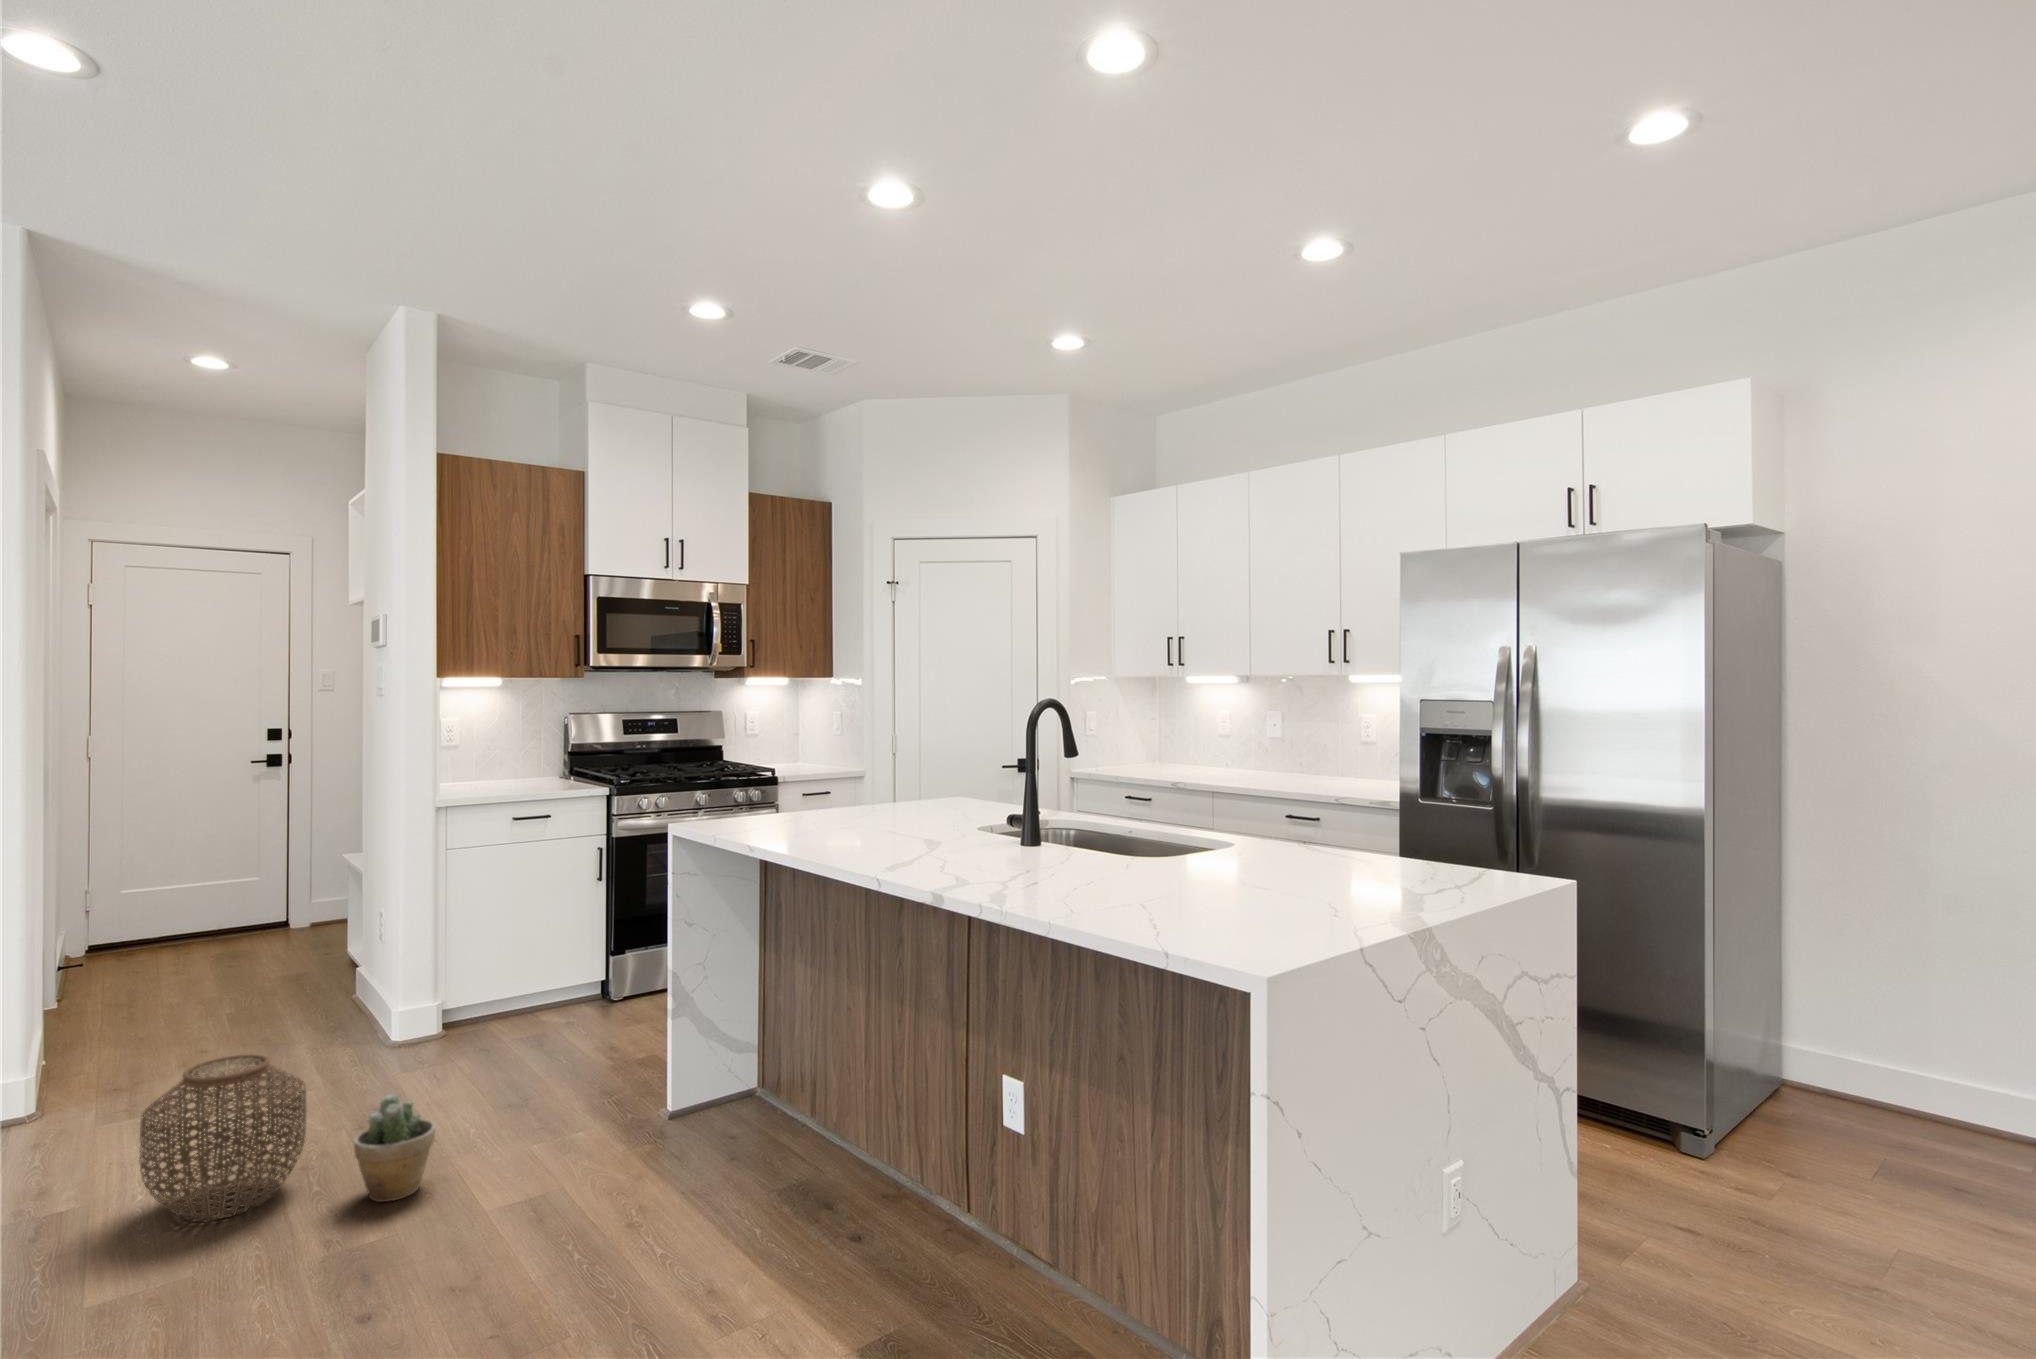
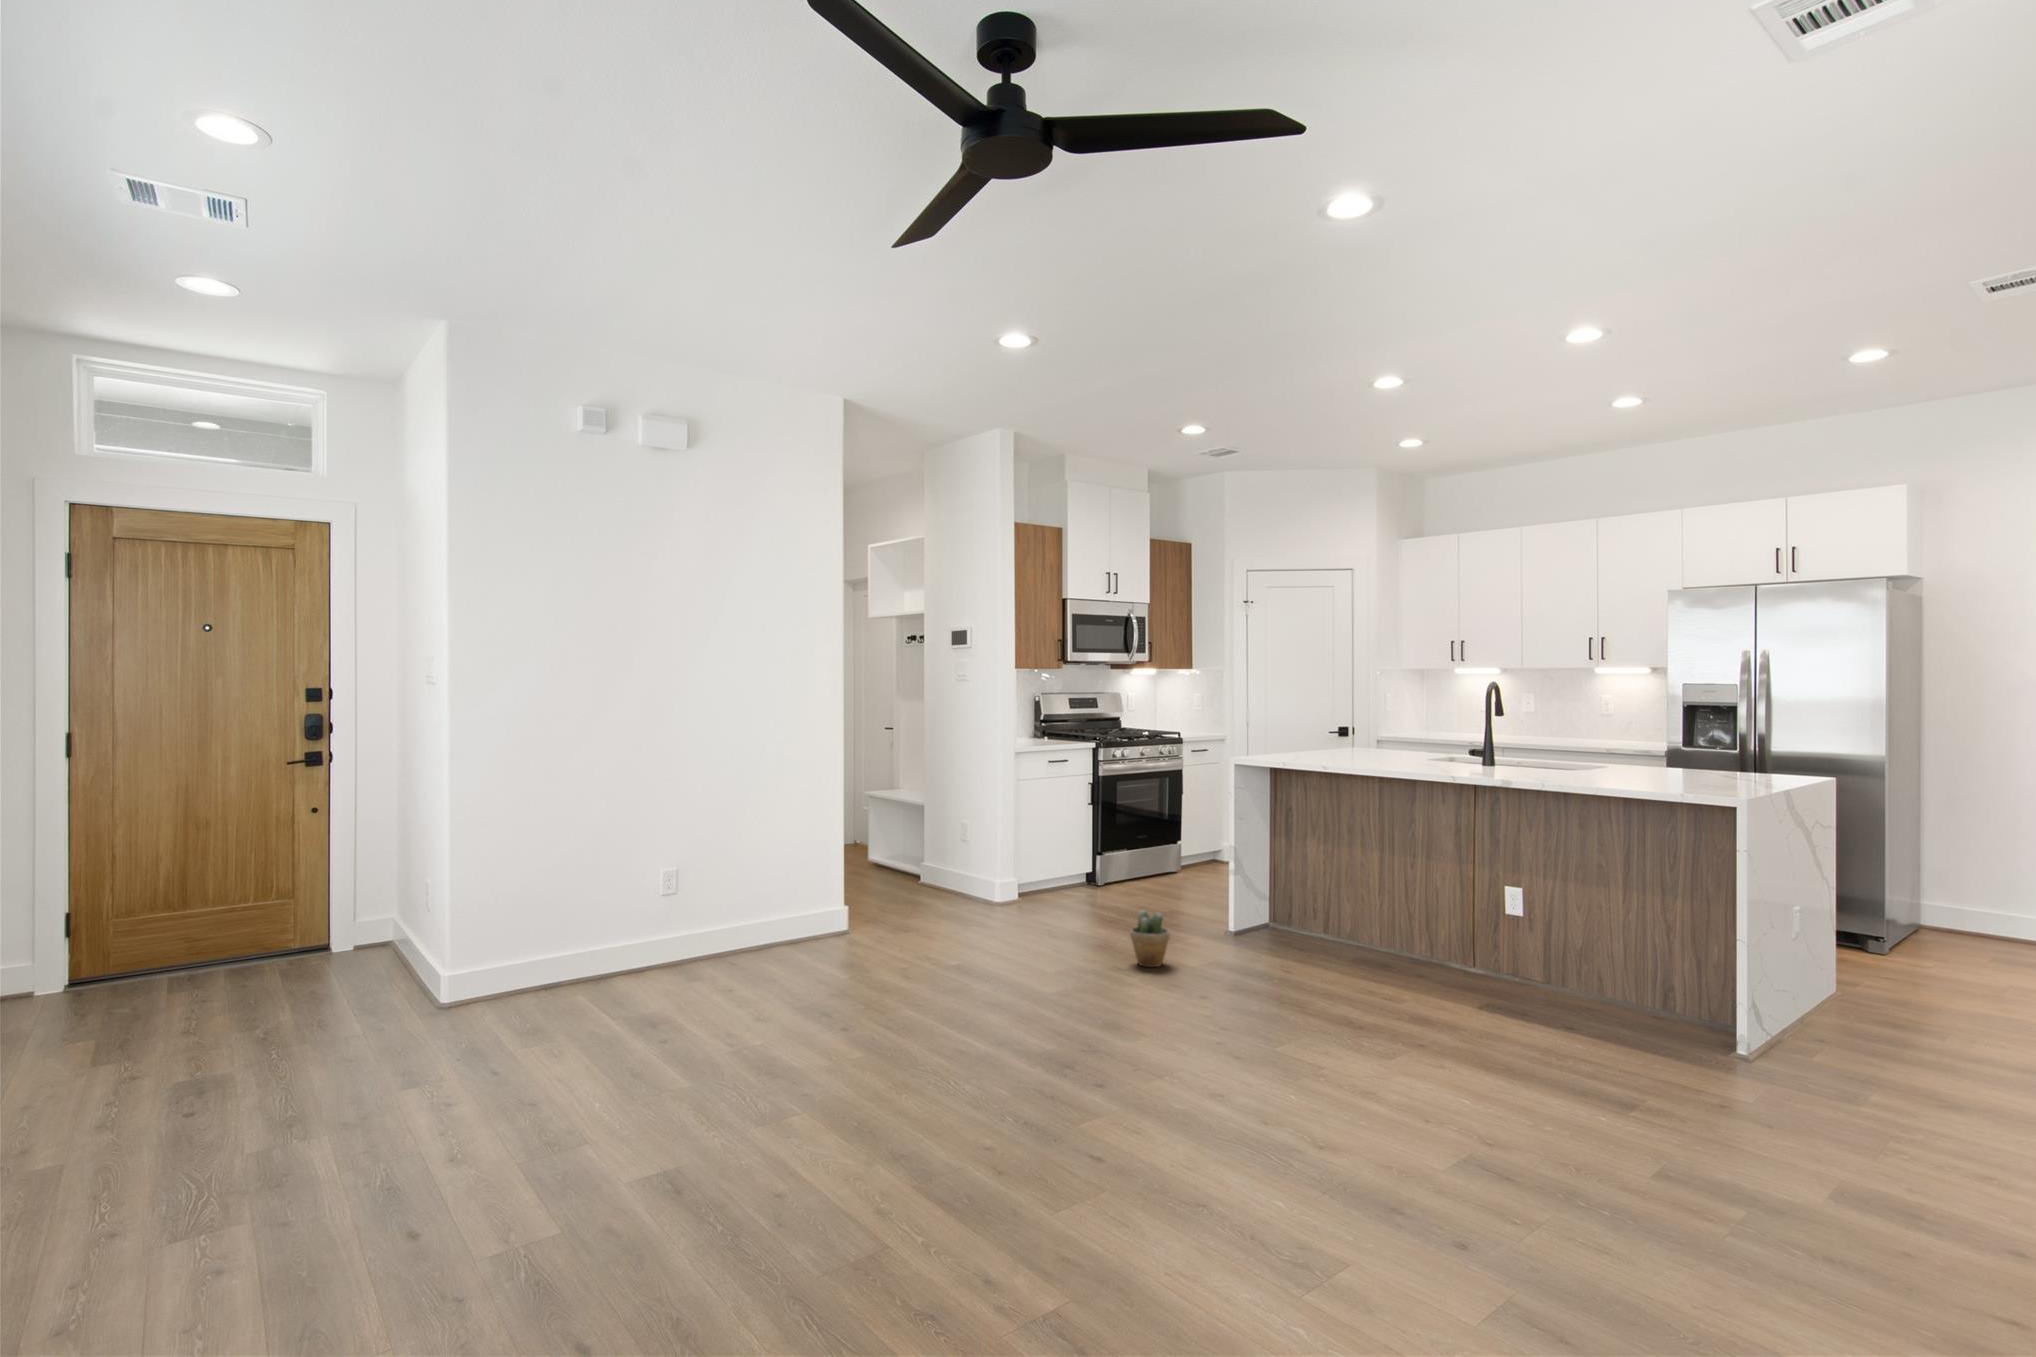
woven basket: present [140,1054,306,1220] -> none [1027,887,1101,973]

